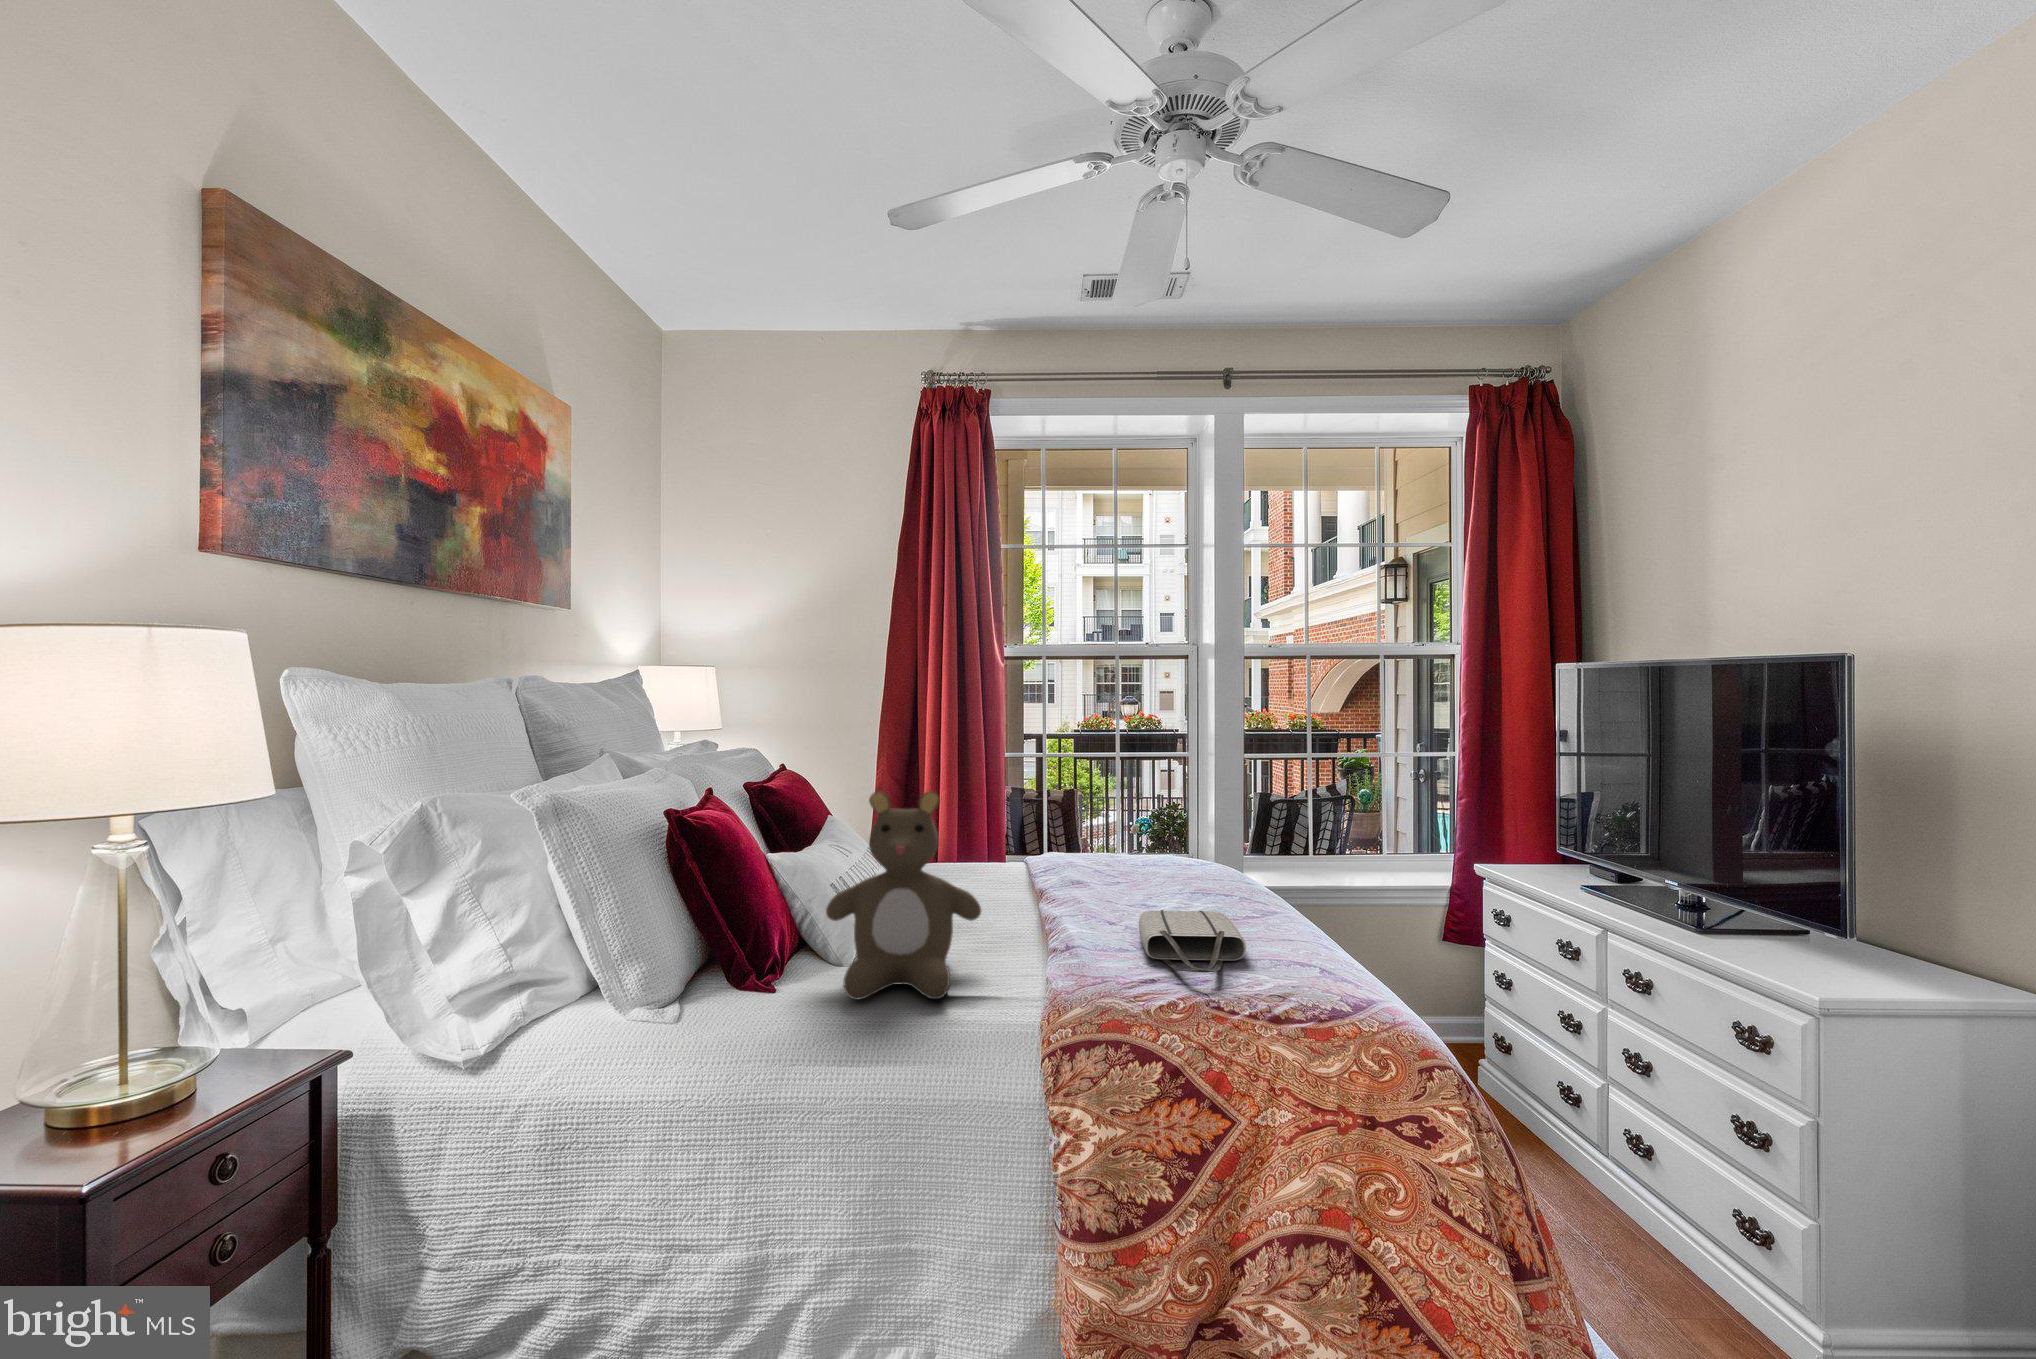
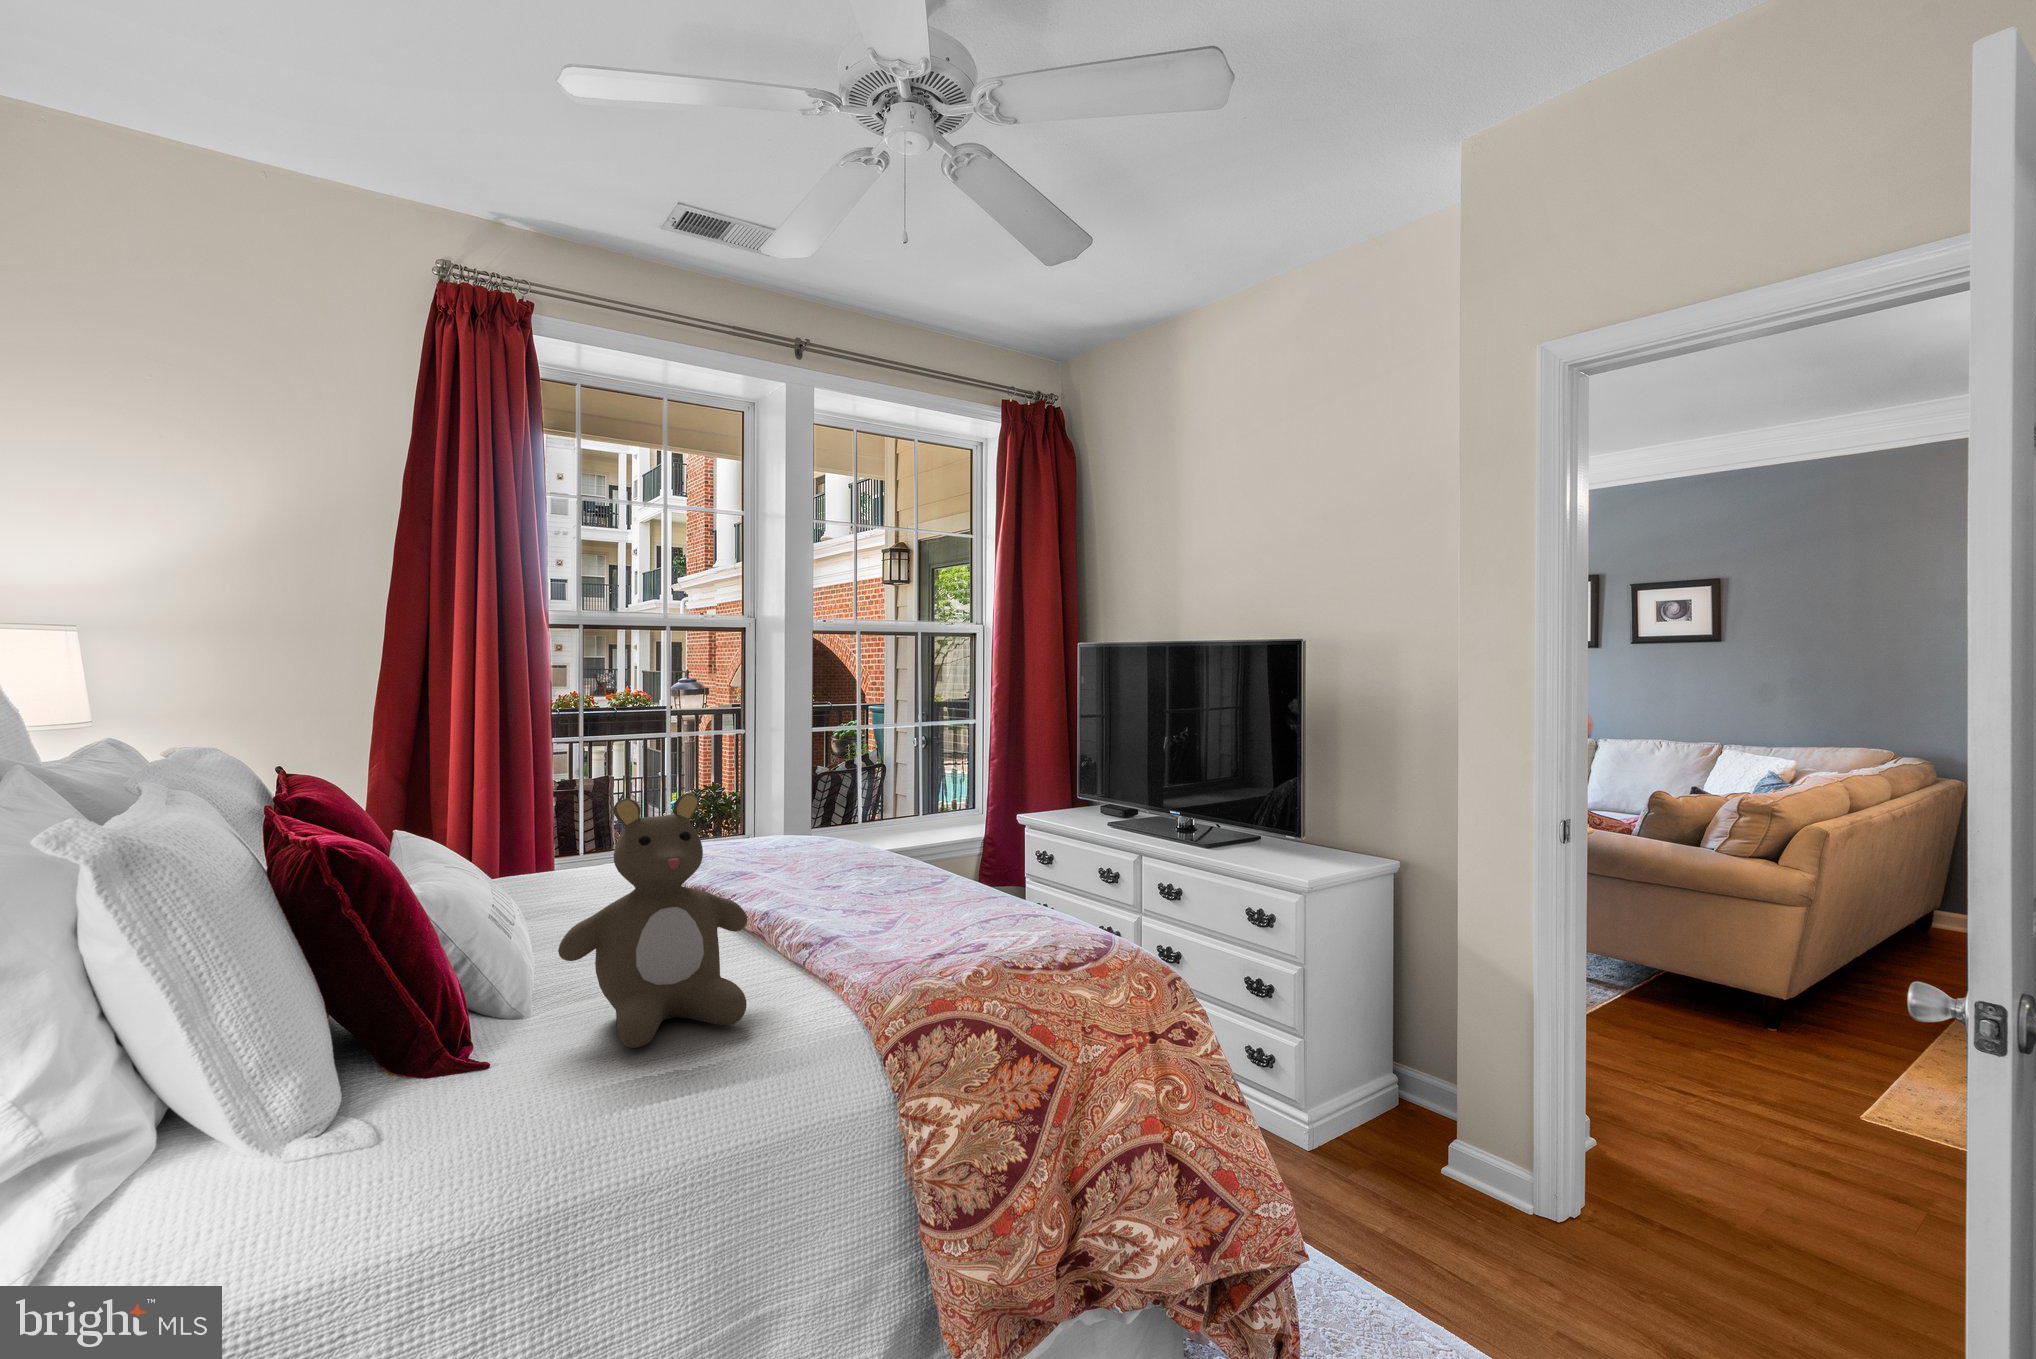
tote bag: present [1139,910,1246,972] -> none [862,885,990,942]

